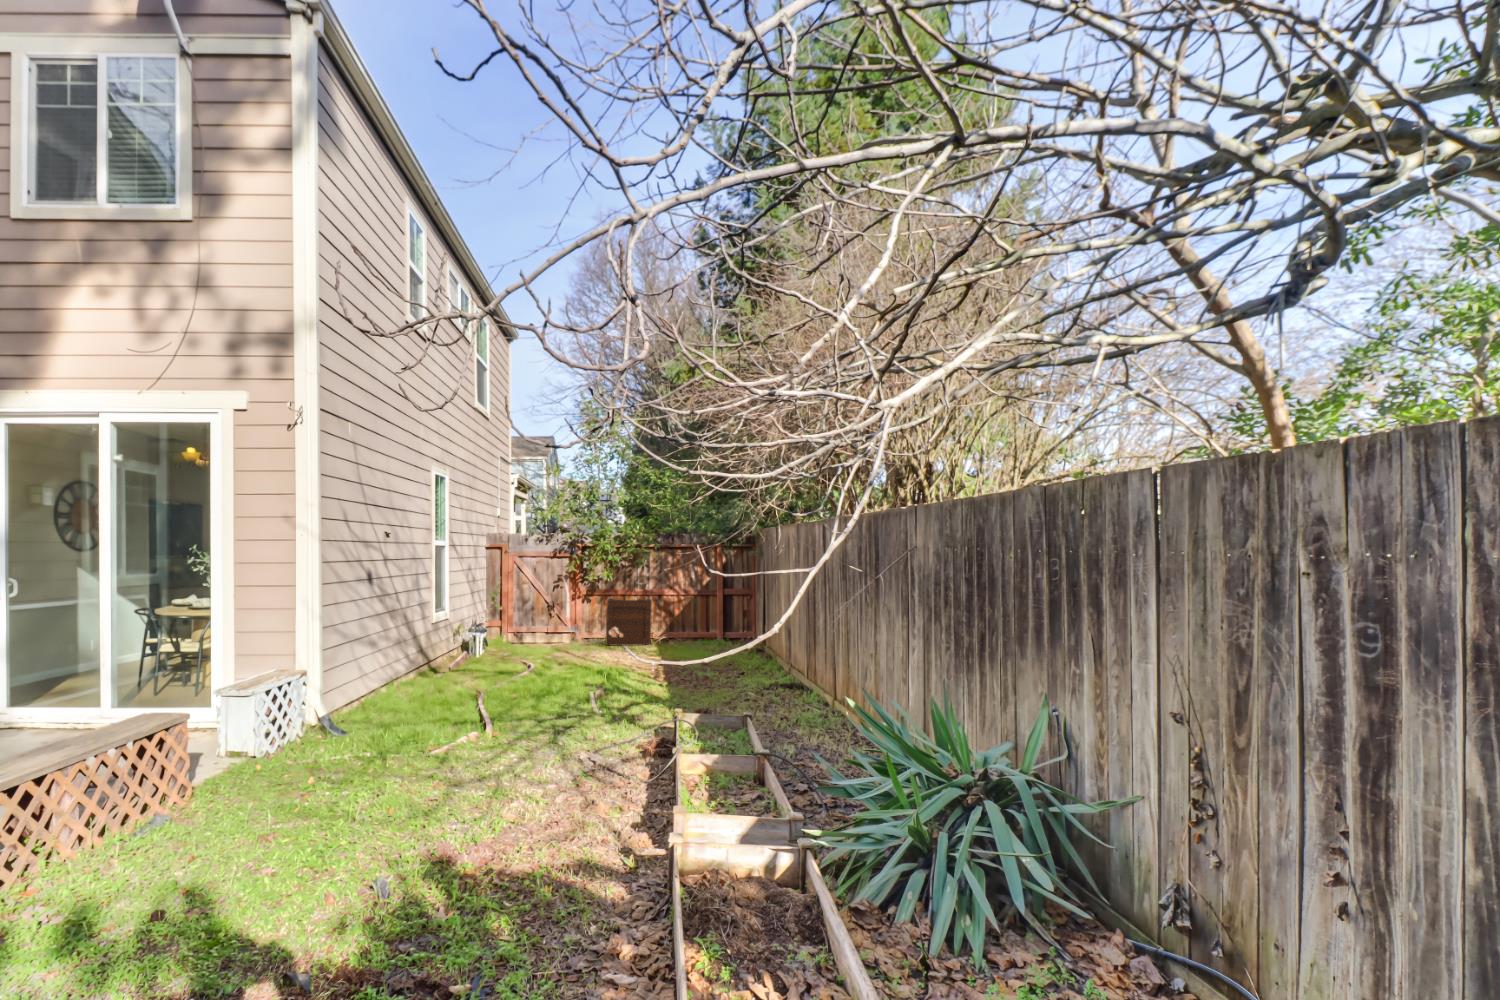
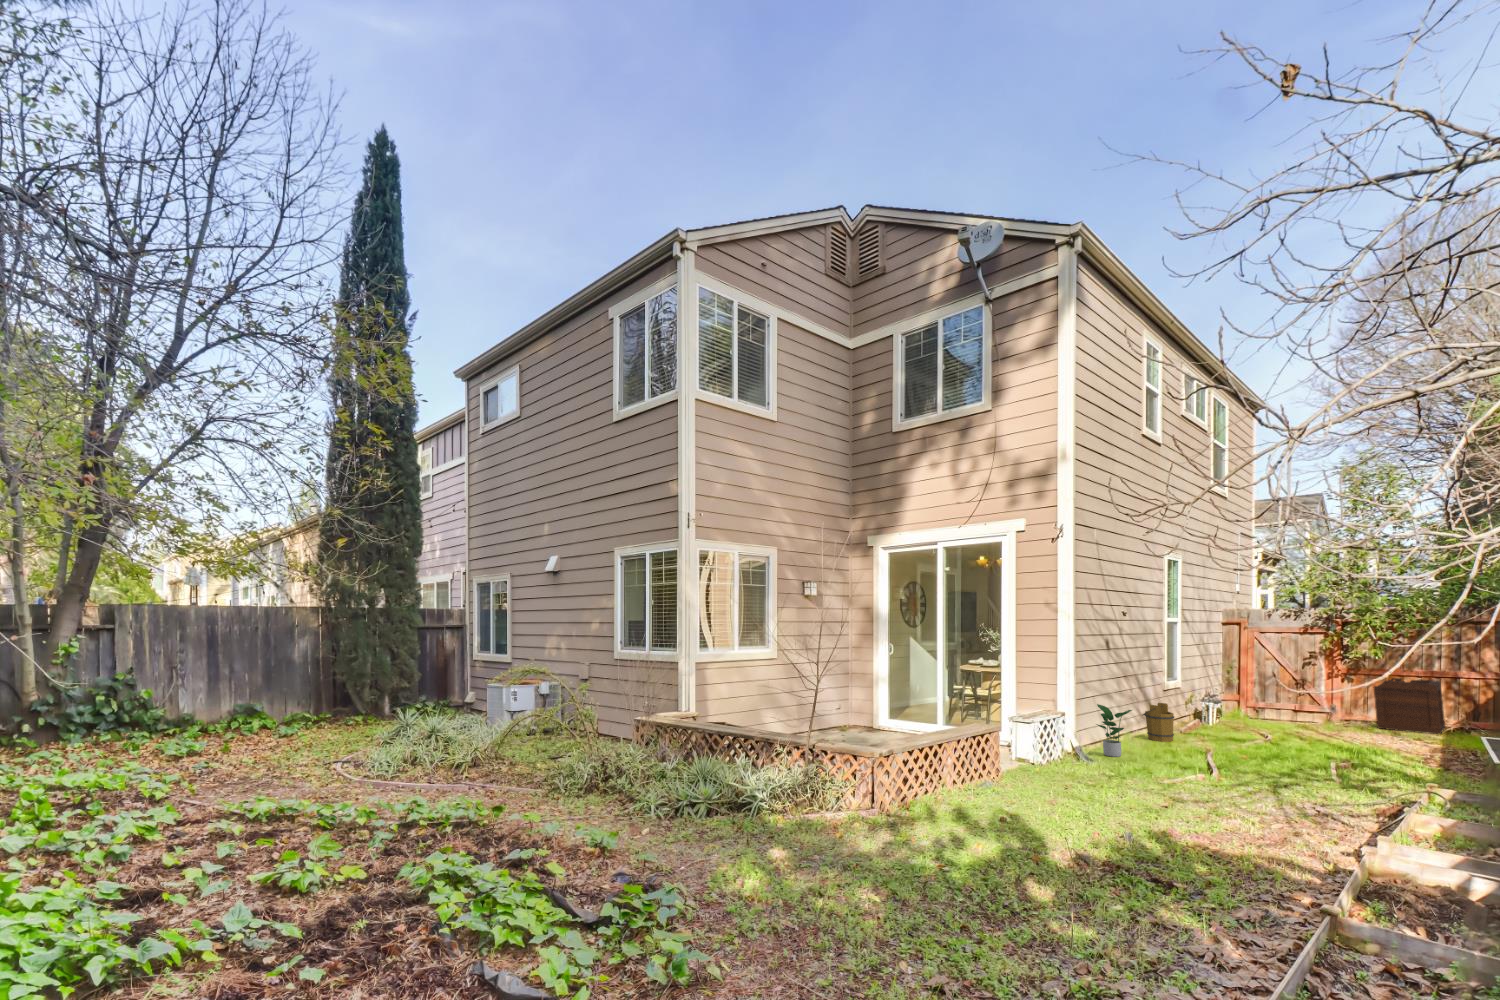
bucket: none [398,643,435,690] -> present [1143,703,1174,742]
potted plant: none [344,654,397,721] -> present [1097,704,1132,757]

